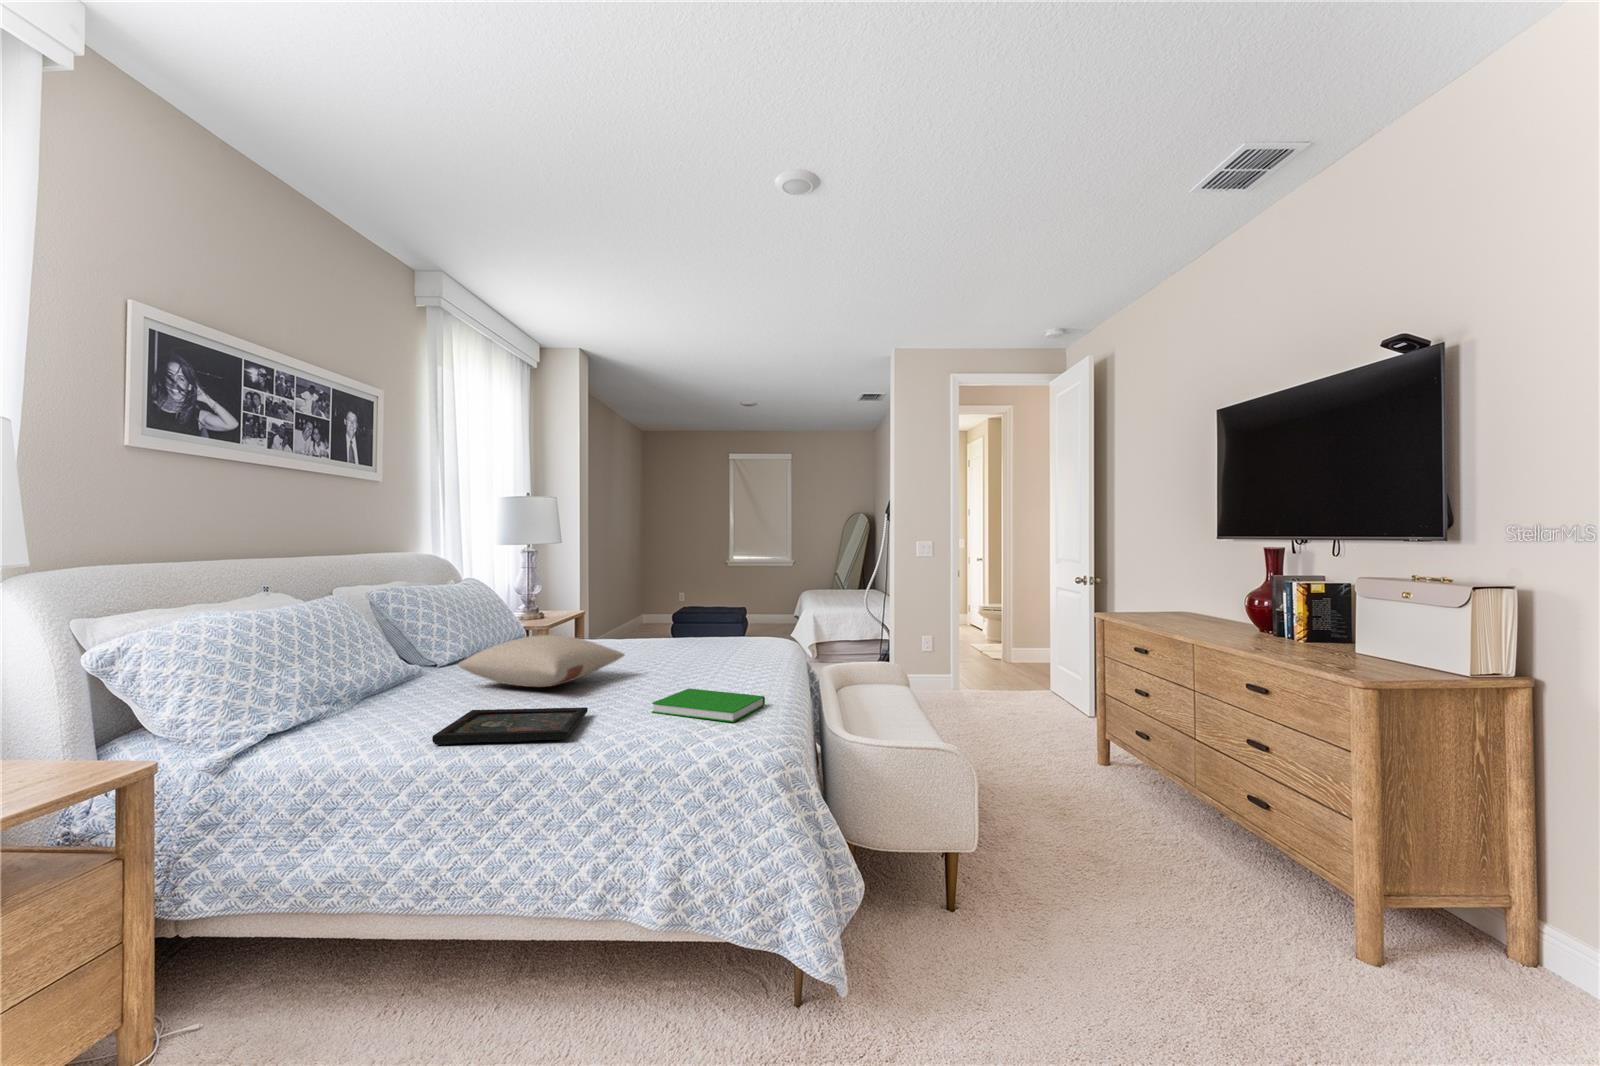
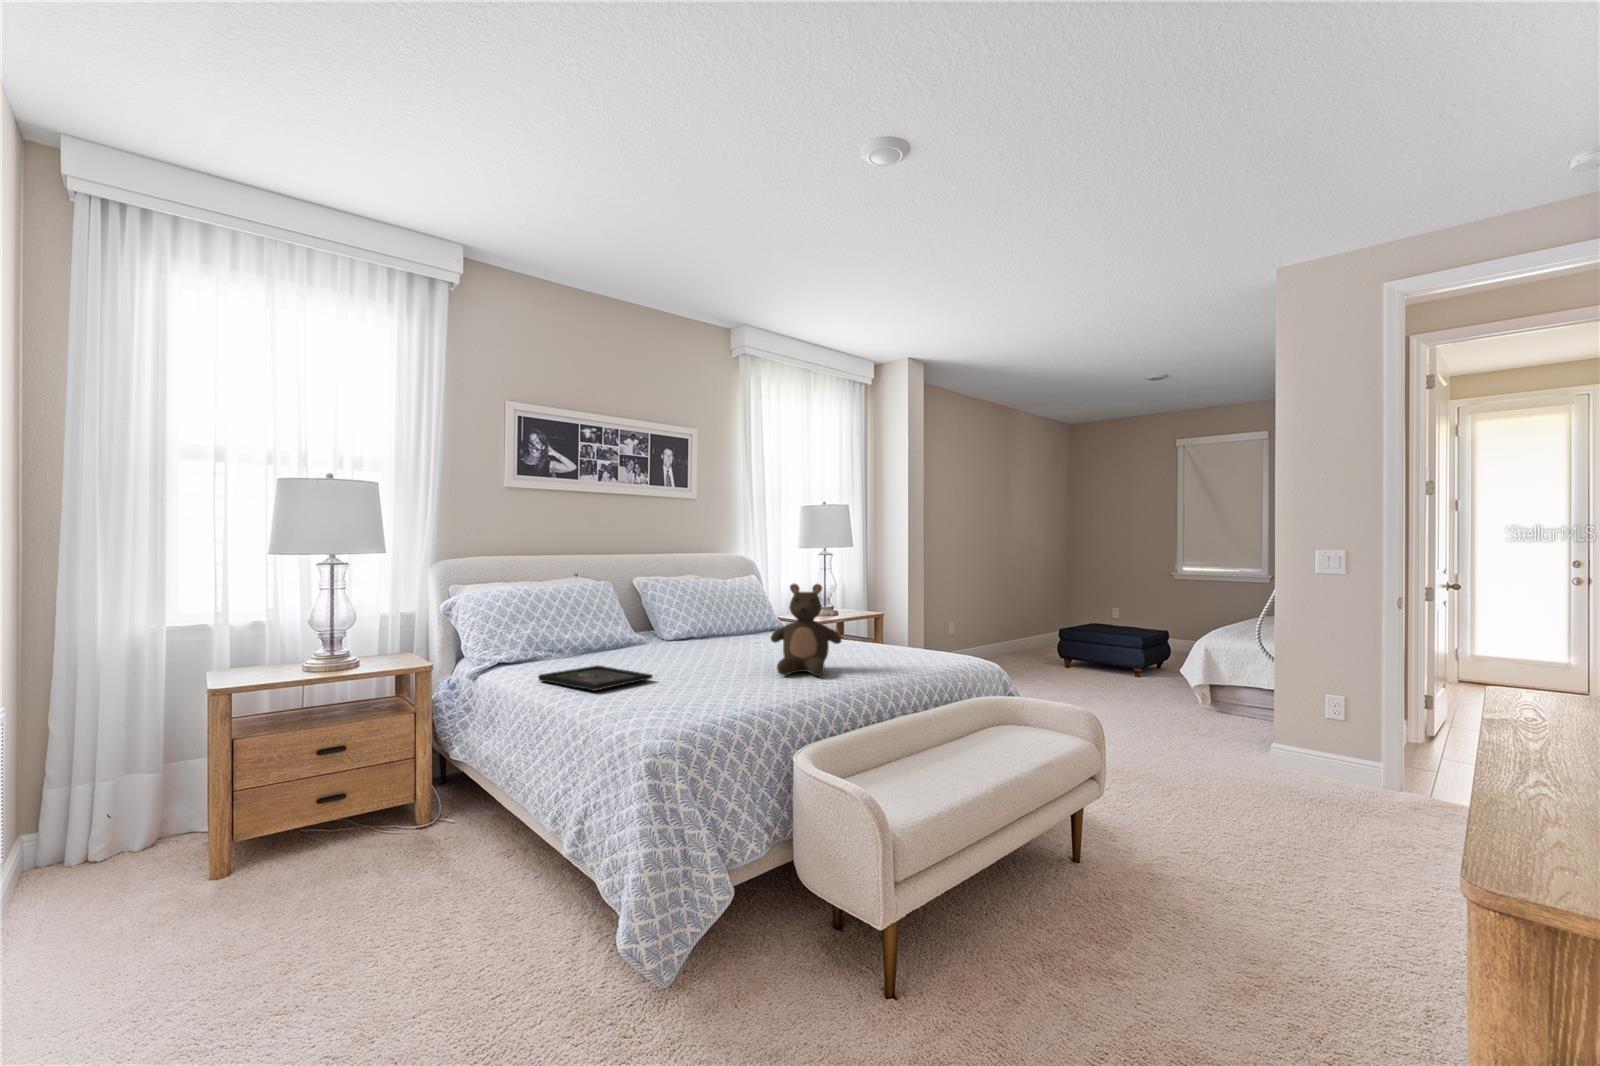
stuffed bear: none [662,586,738,685] -> present [771,584,842,676]
pillow: present [458,635,624,687] -> none [641,619,755,660]
book: present [652,688,765,722] -> none [695,674,782,703]

